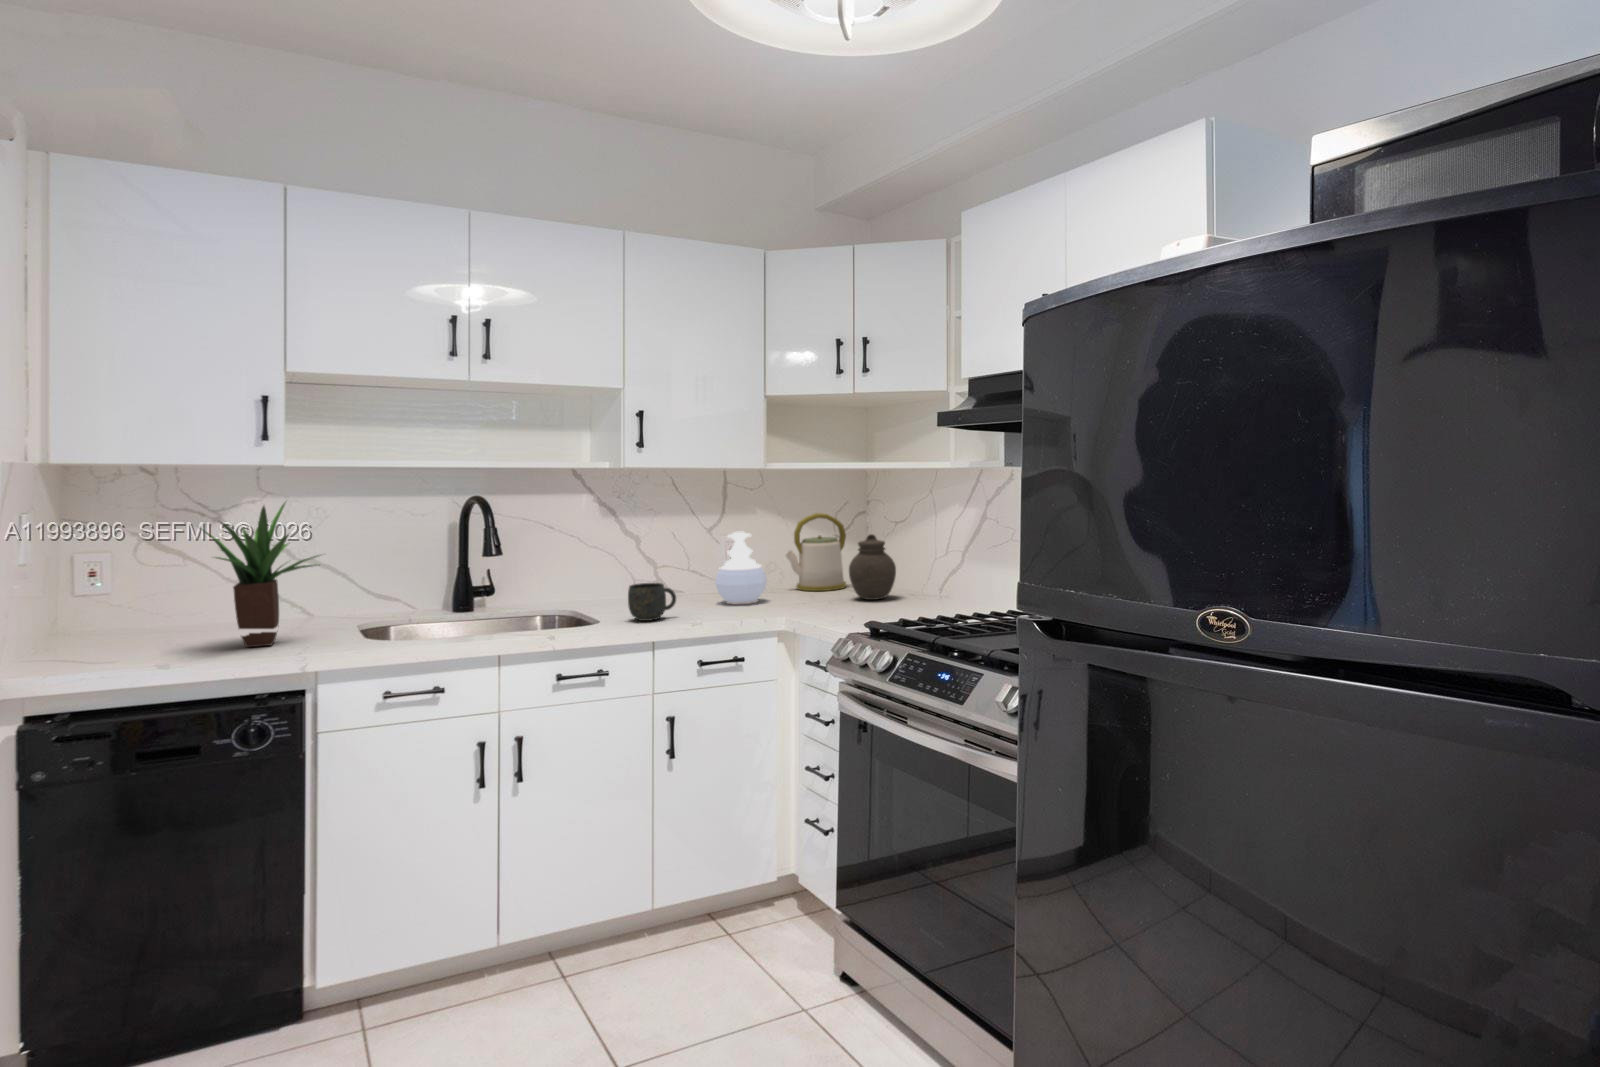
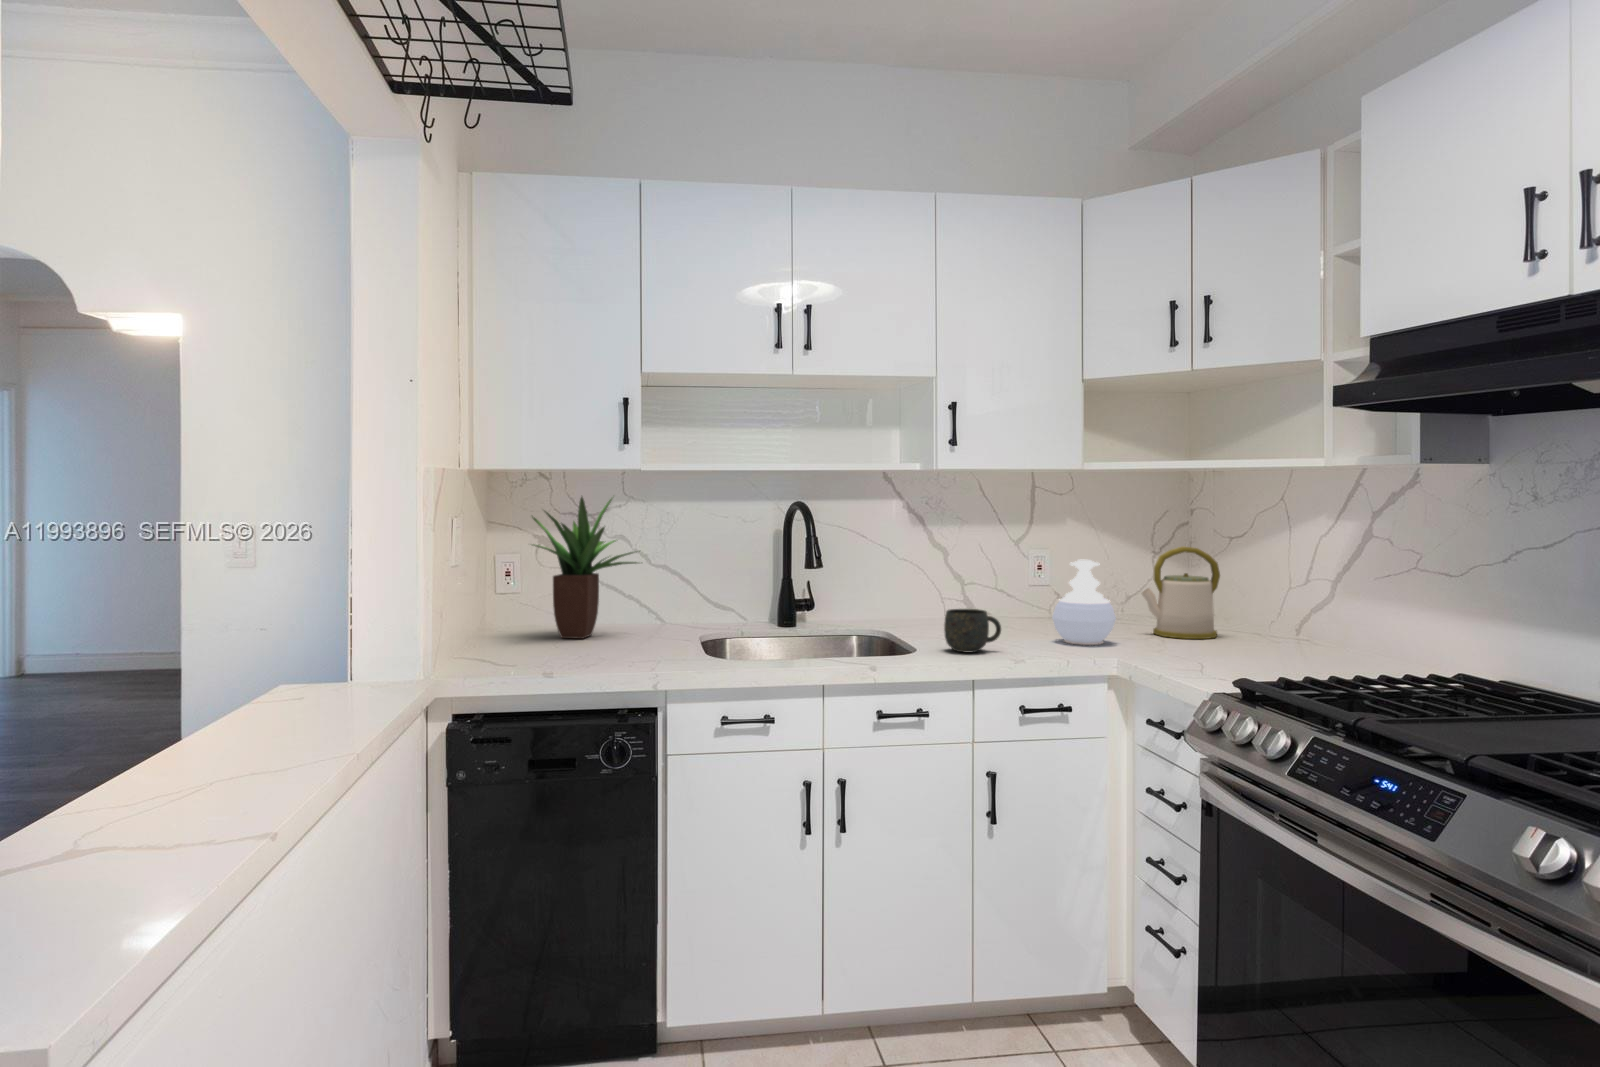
jar: present [849,534,896,600] -> none [1224,573,1290,655]

